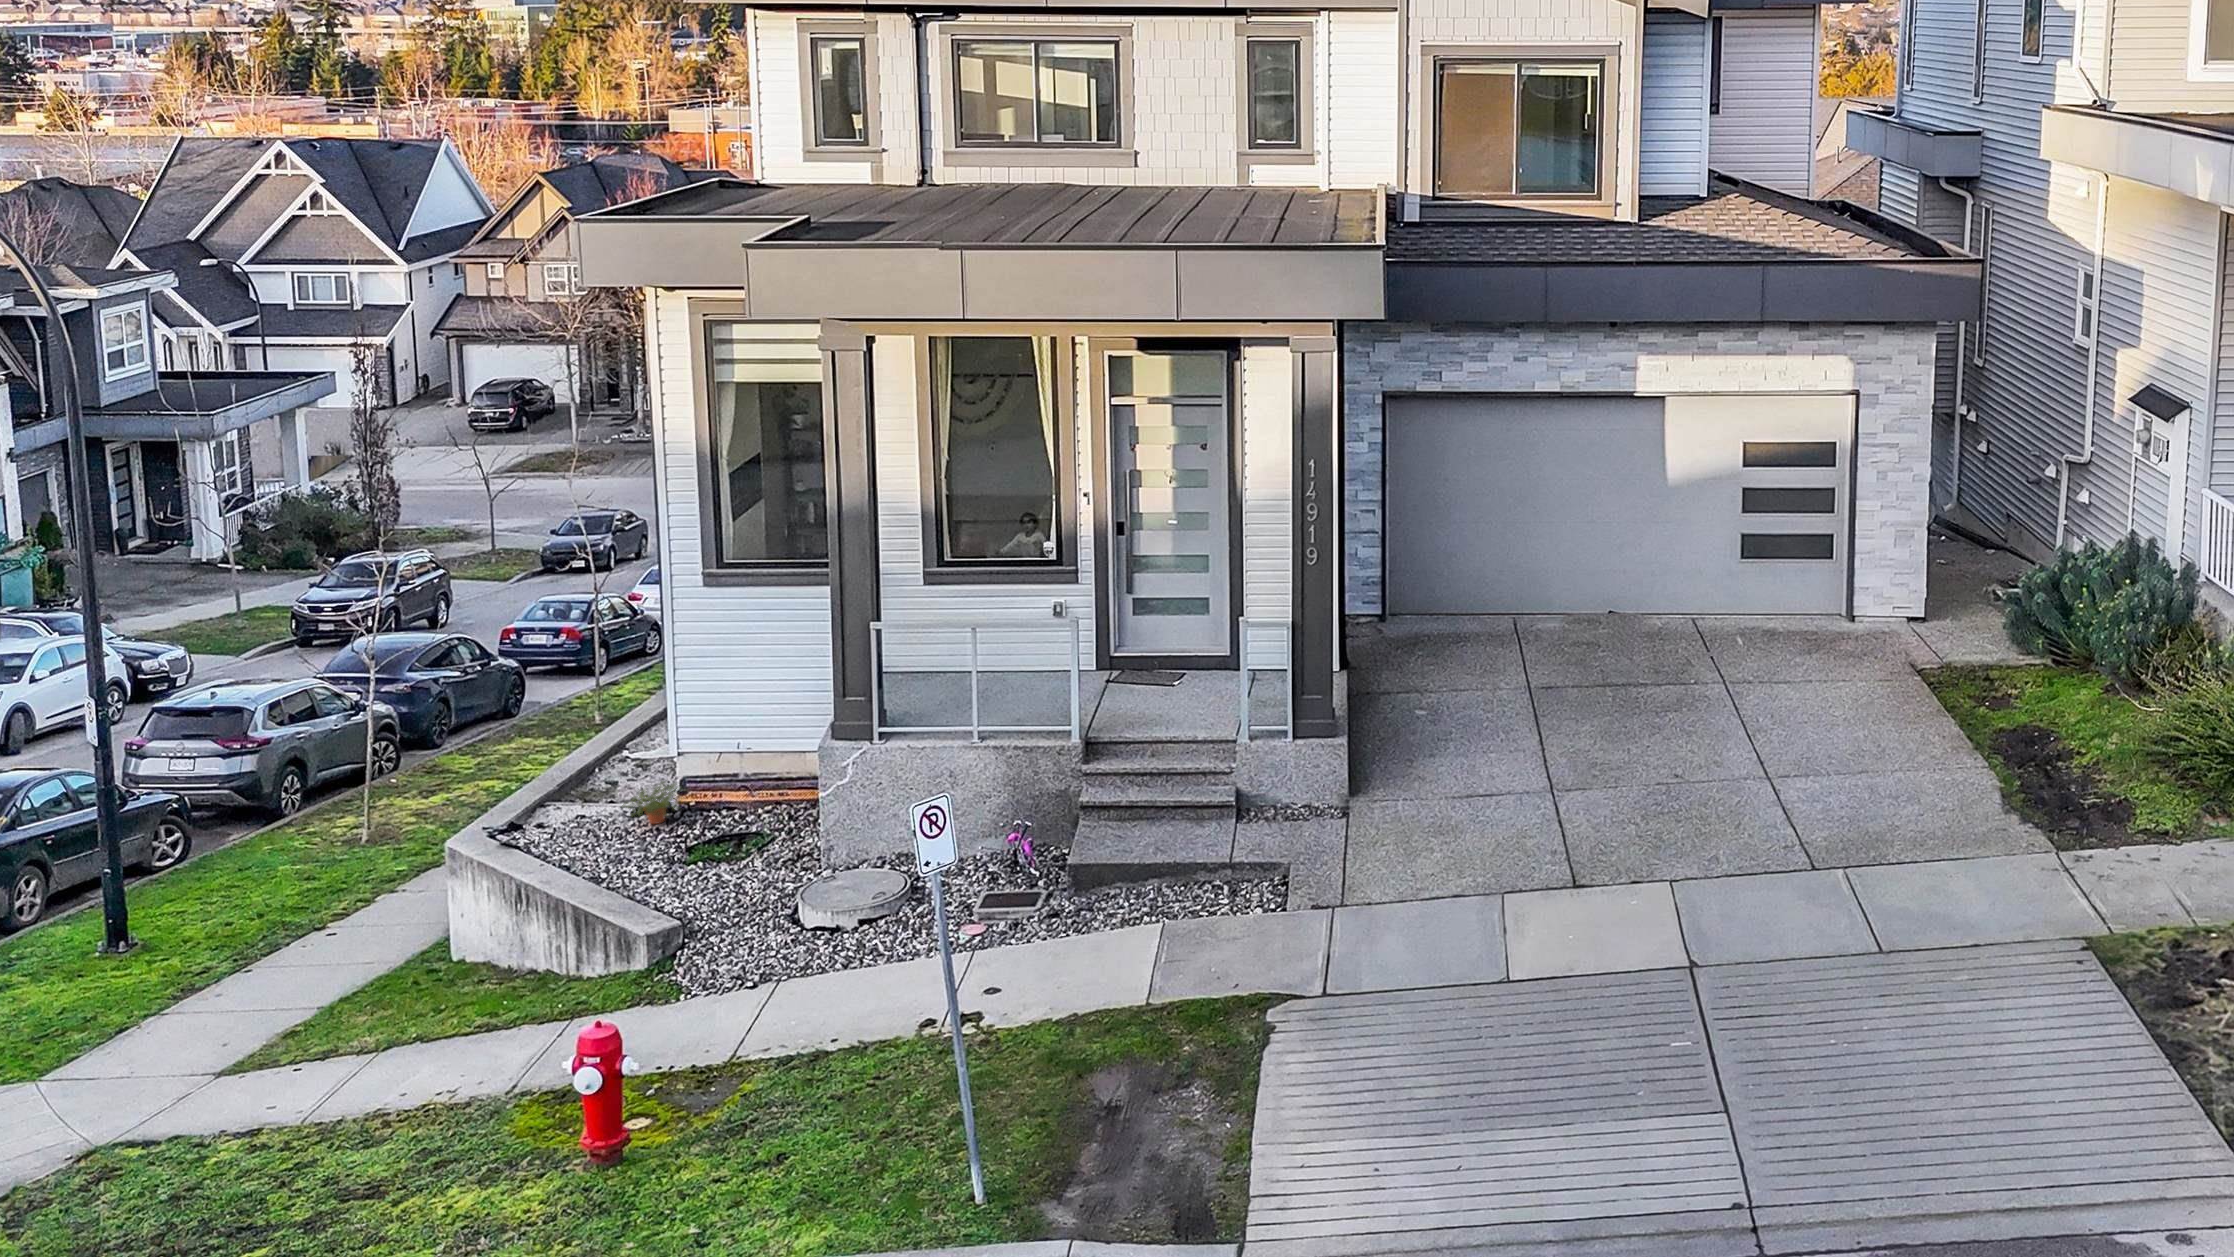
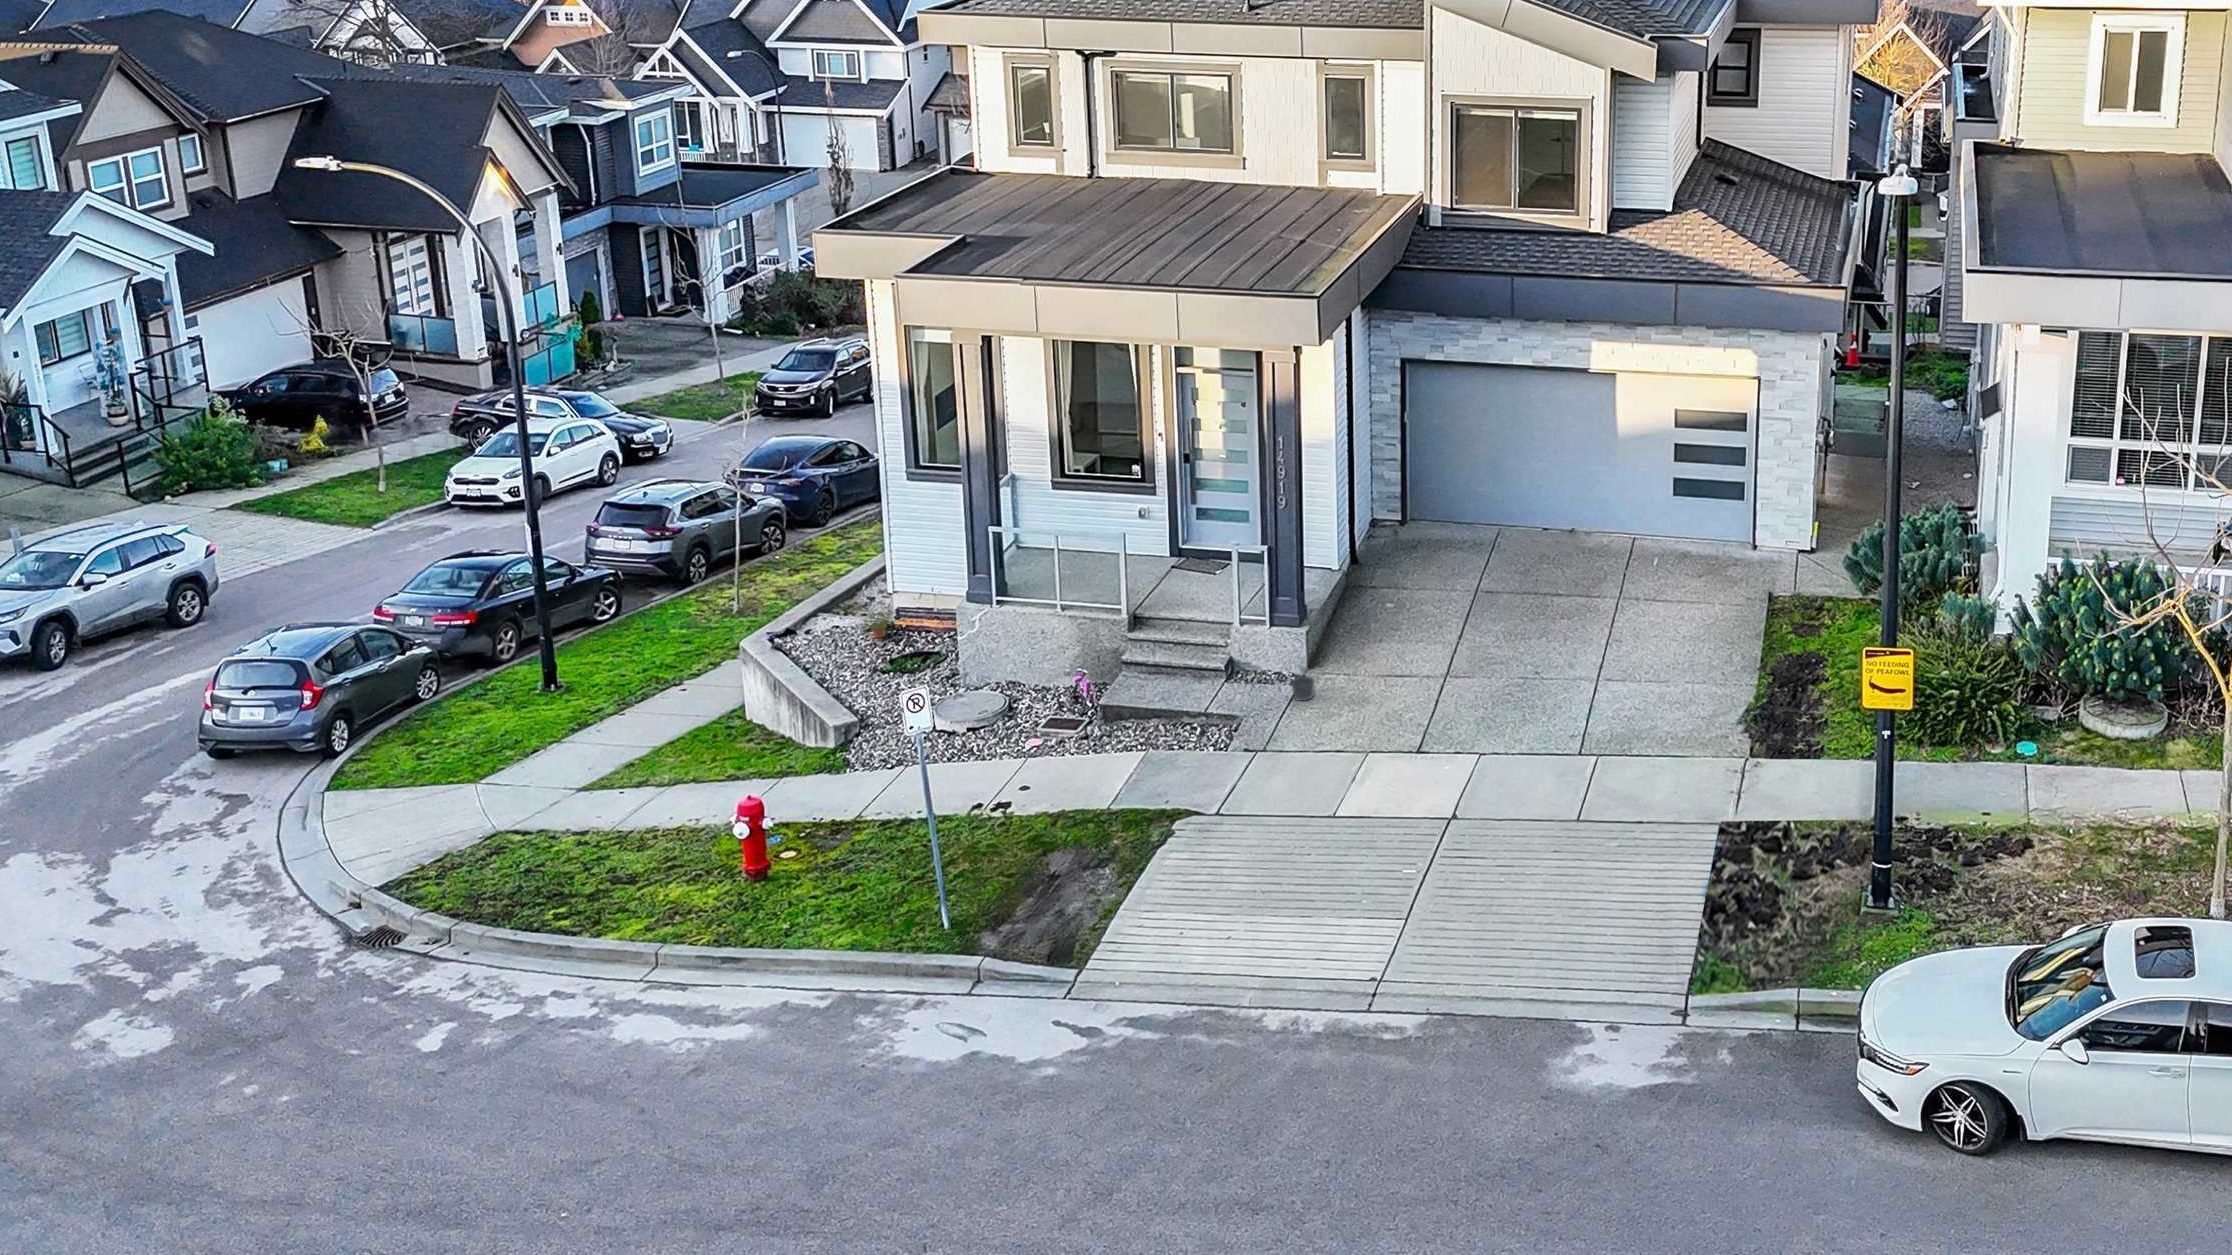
bucket: none [1329,791,1364,836] -> present [1290,676,1314,701]

